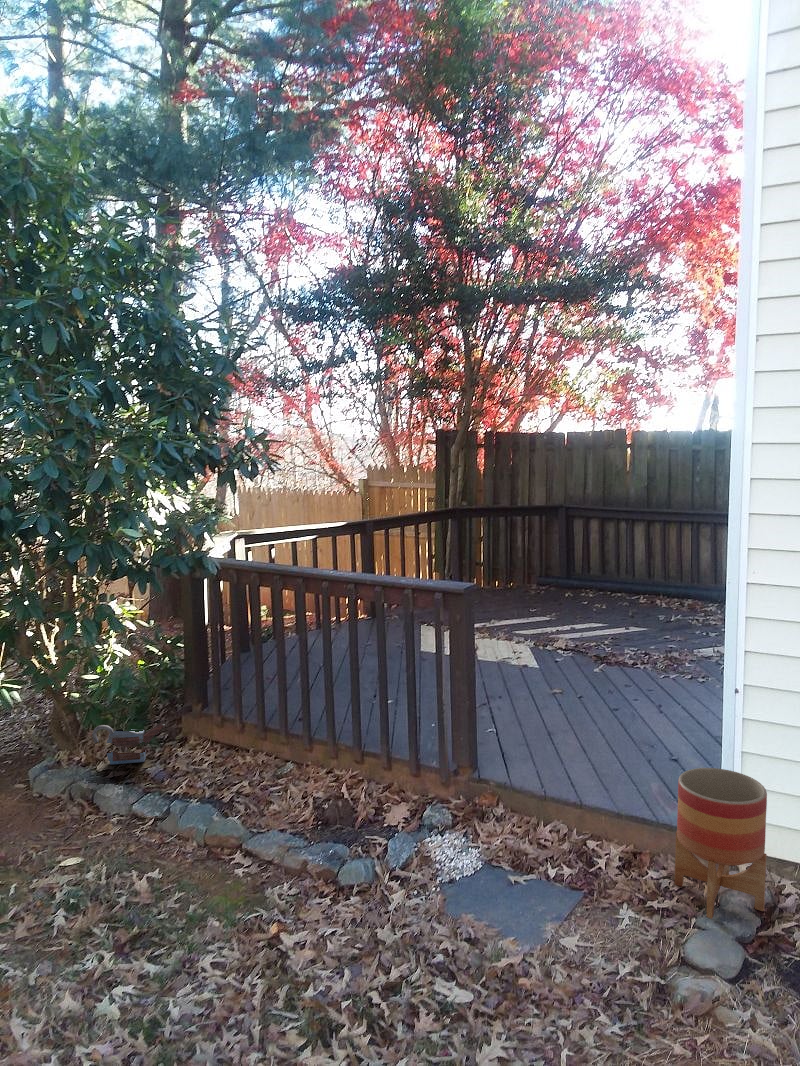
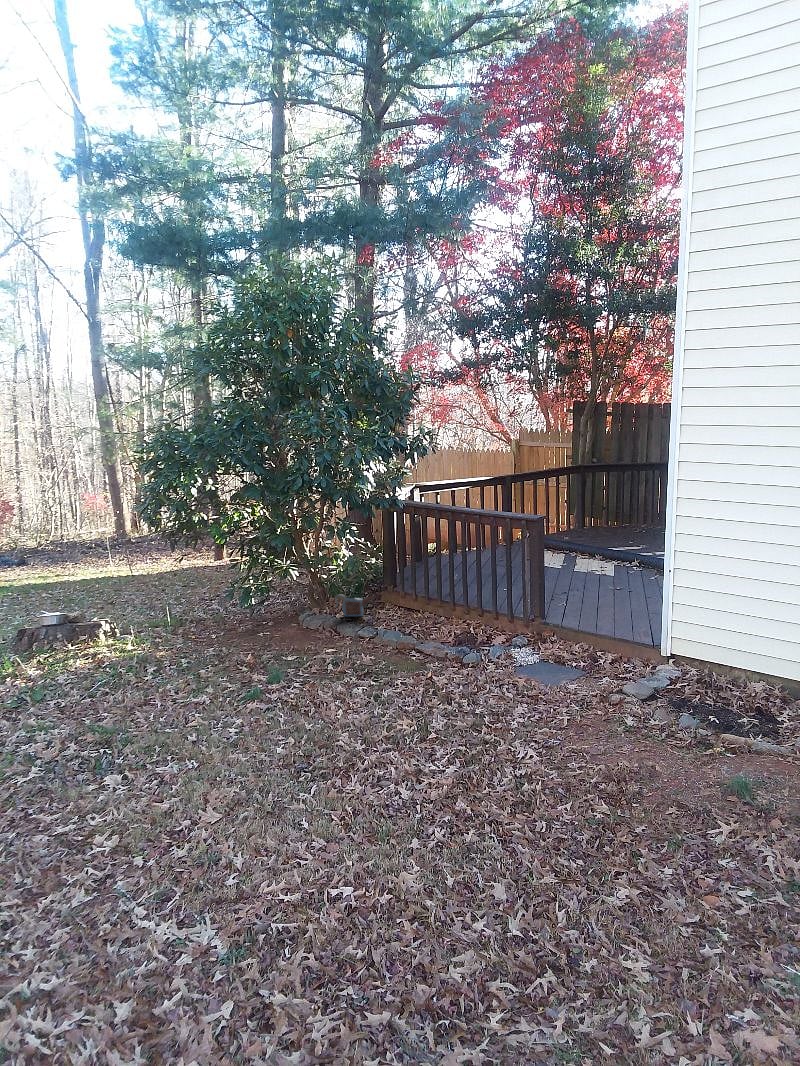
planter: present [675,768,767,919] -> none [634,610,678,680]

